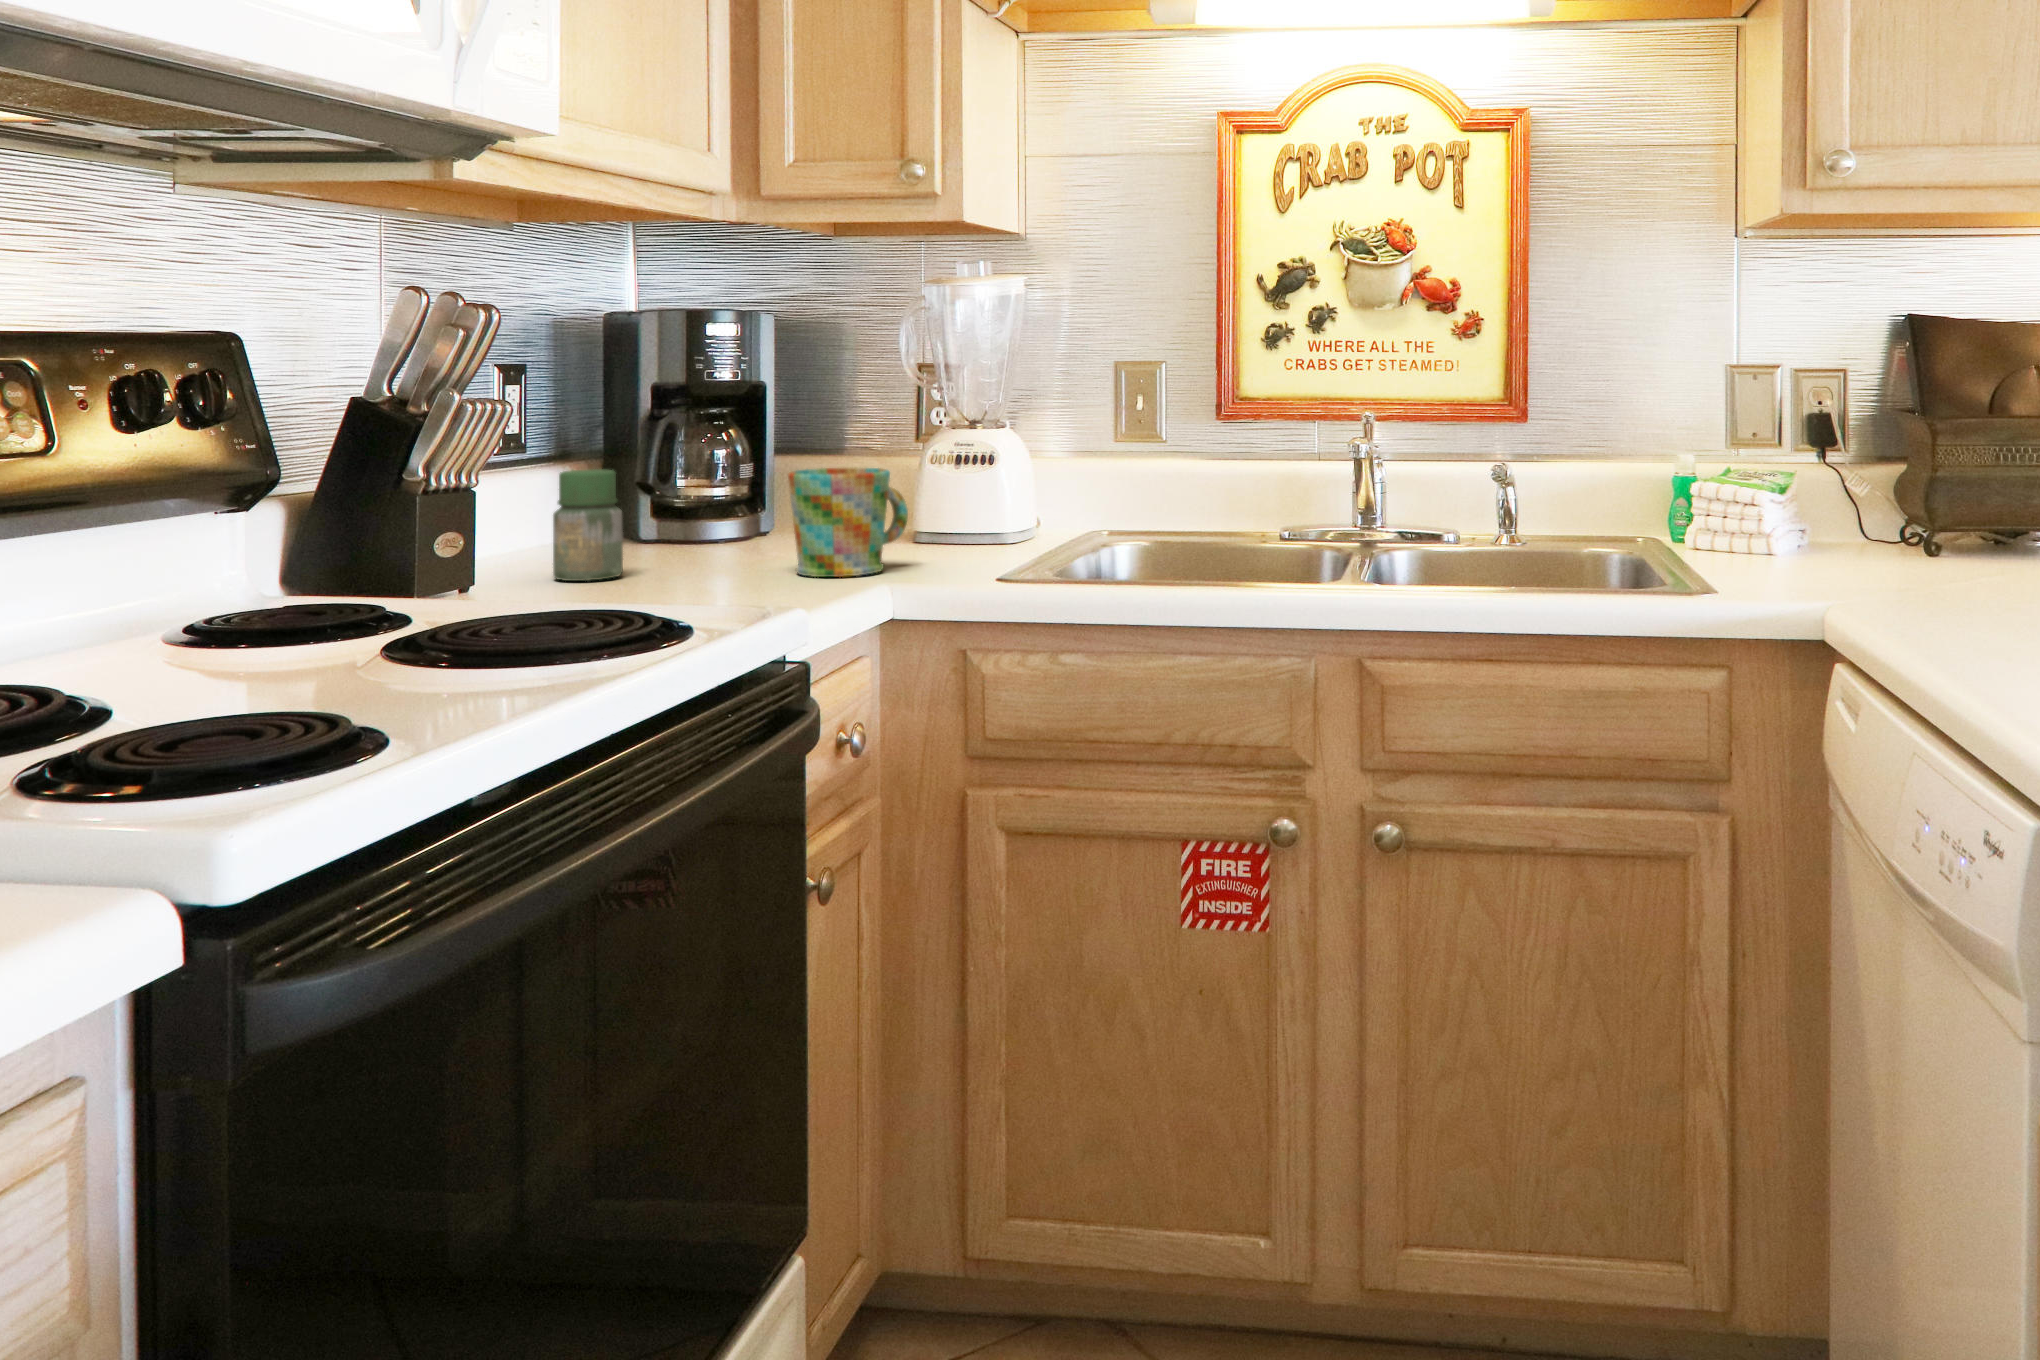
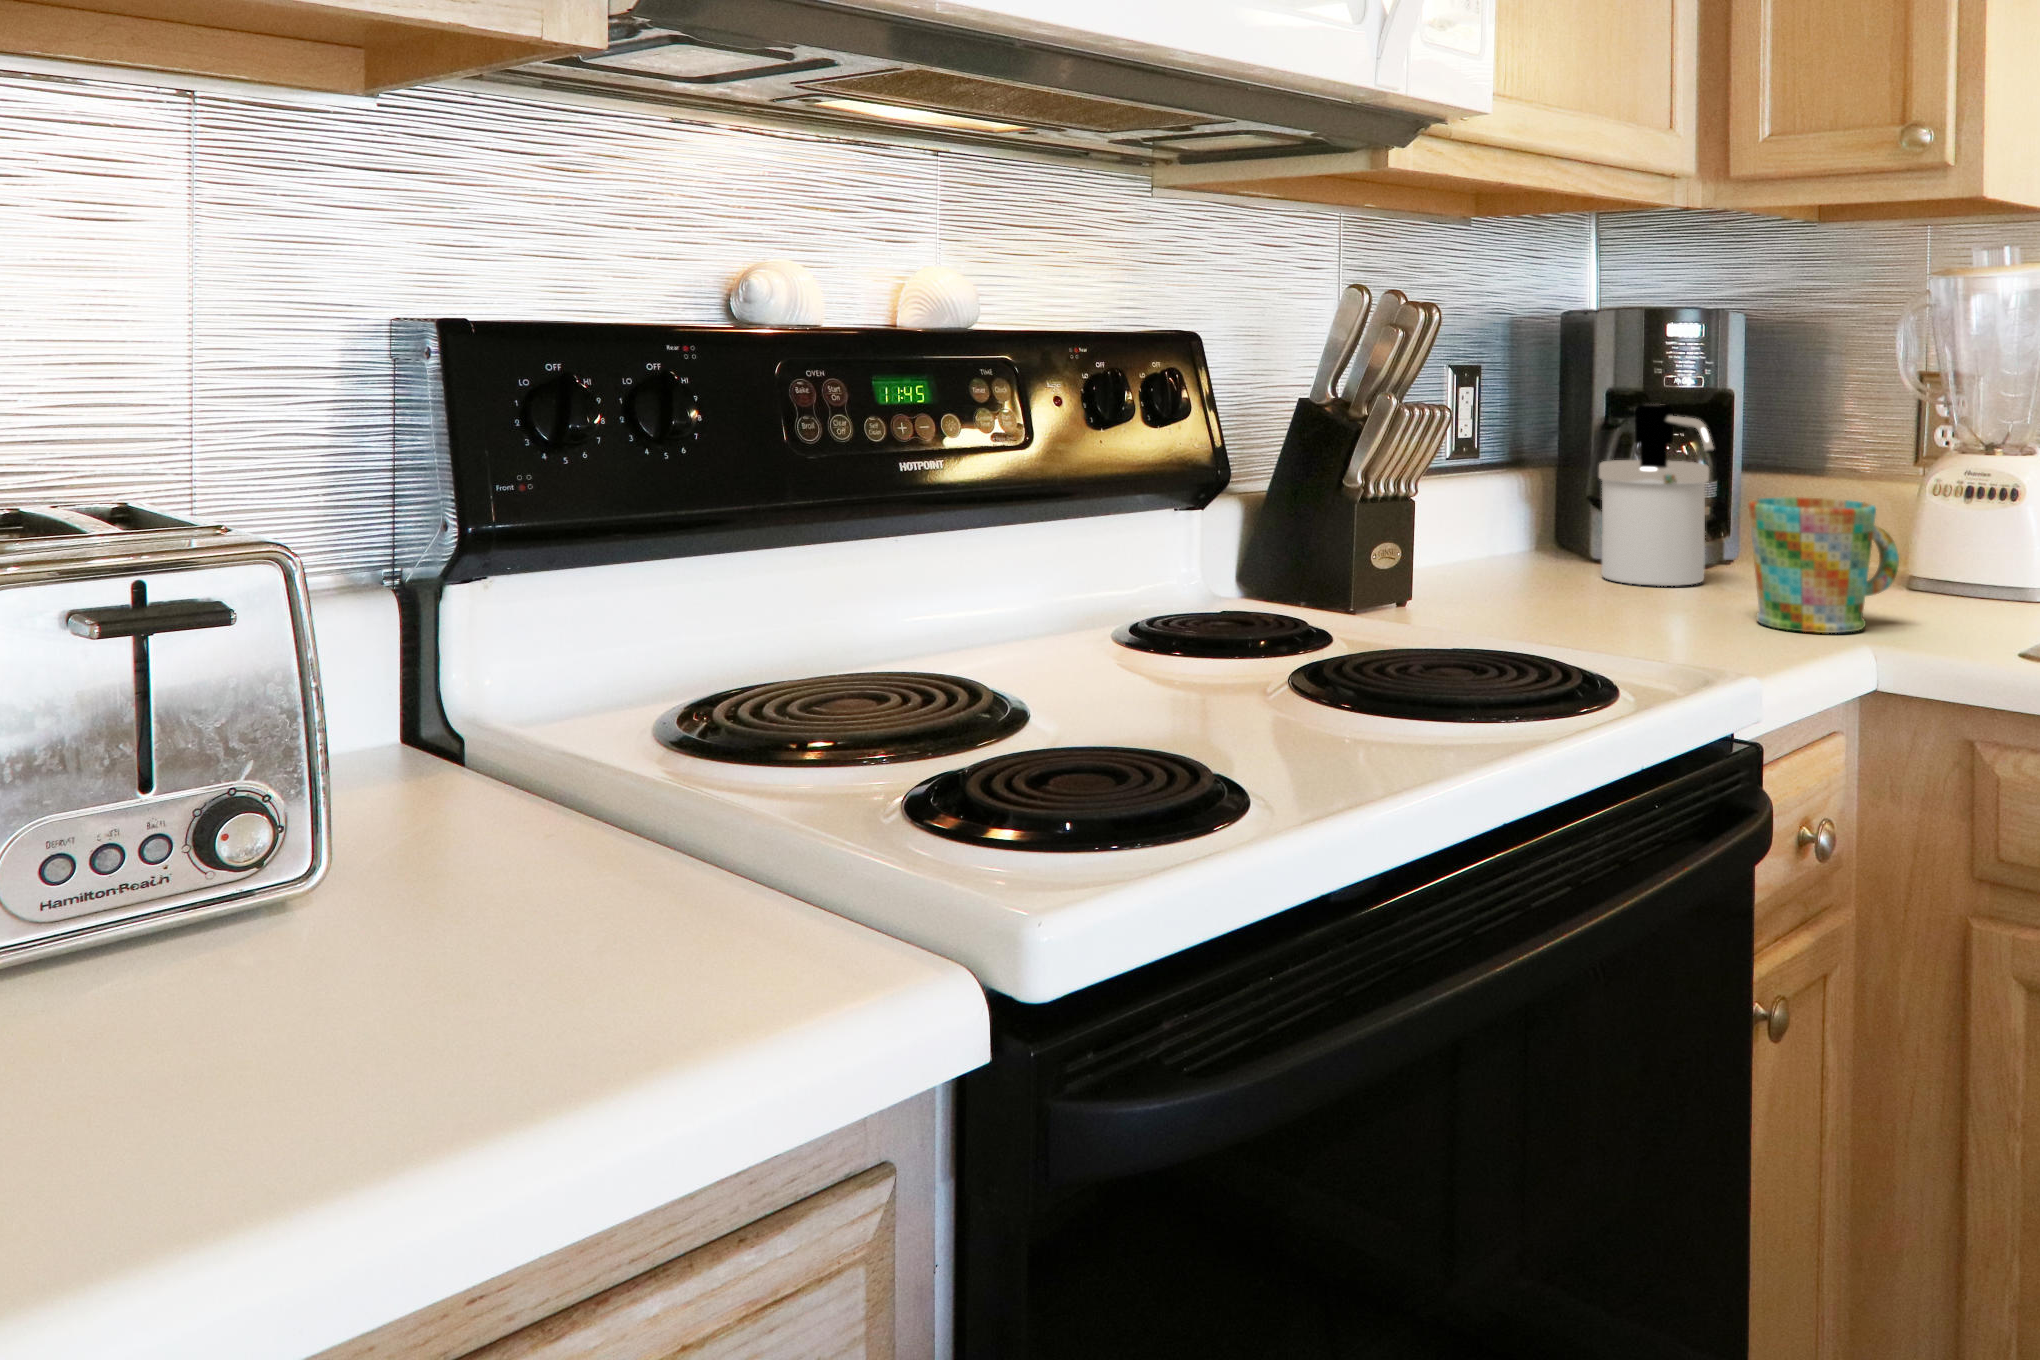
soap dispenser: none [649,396,755,556] -> present [1599,404,1714,586]
jar: present [553,469,623,581] -> none [1490,483,1562,606]

